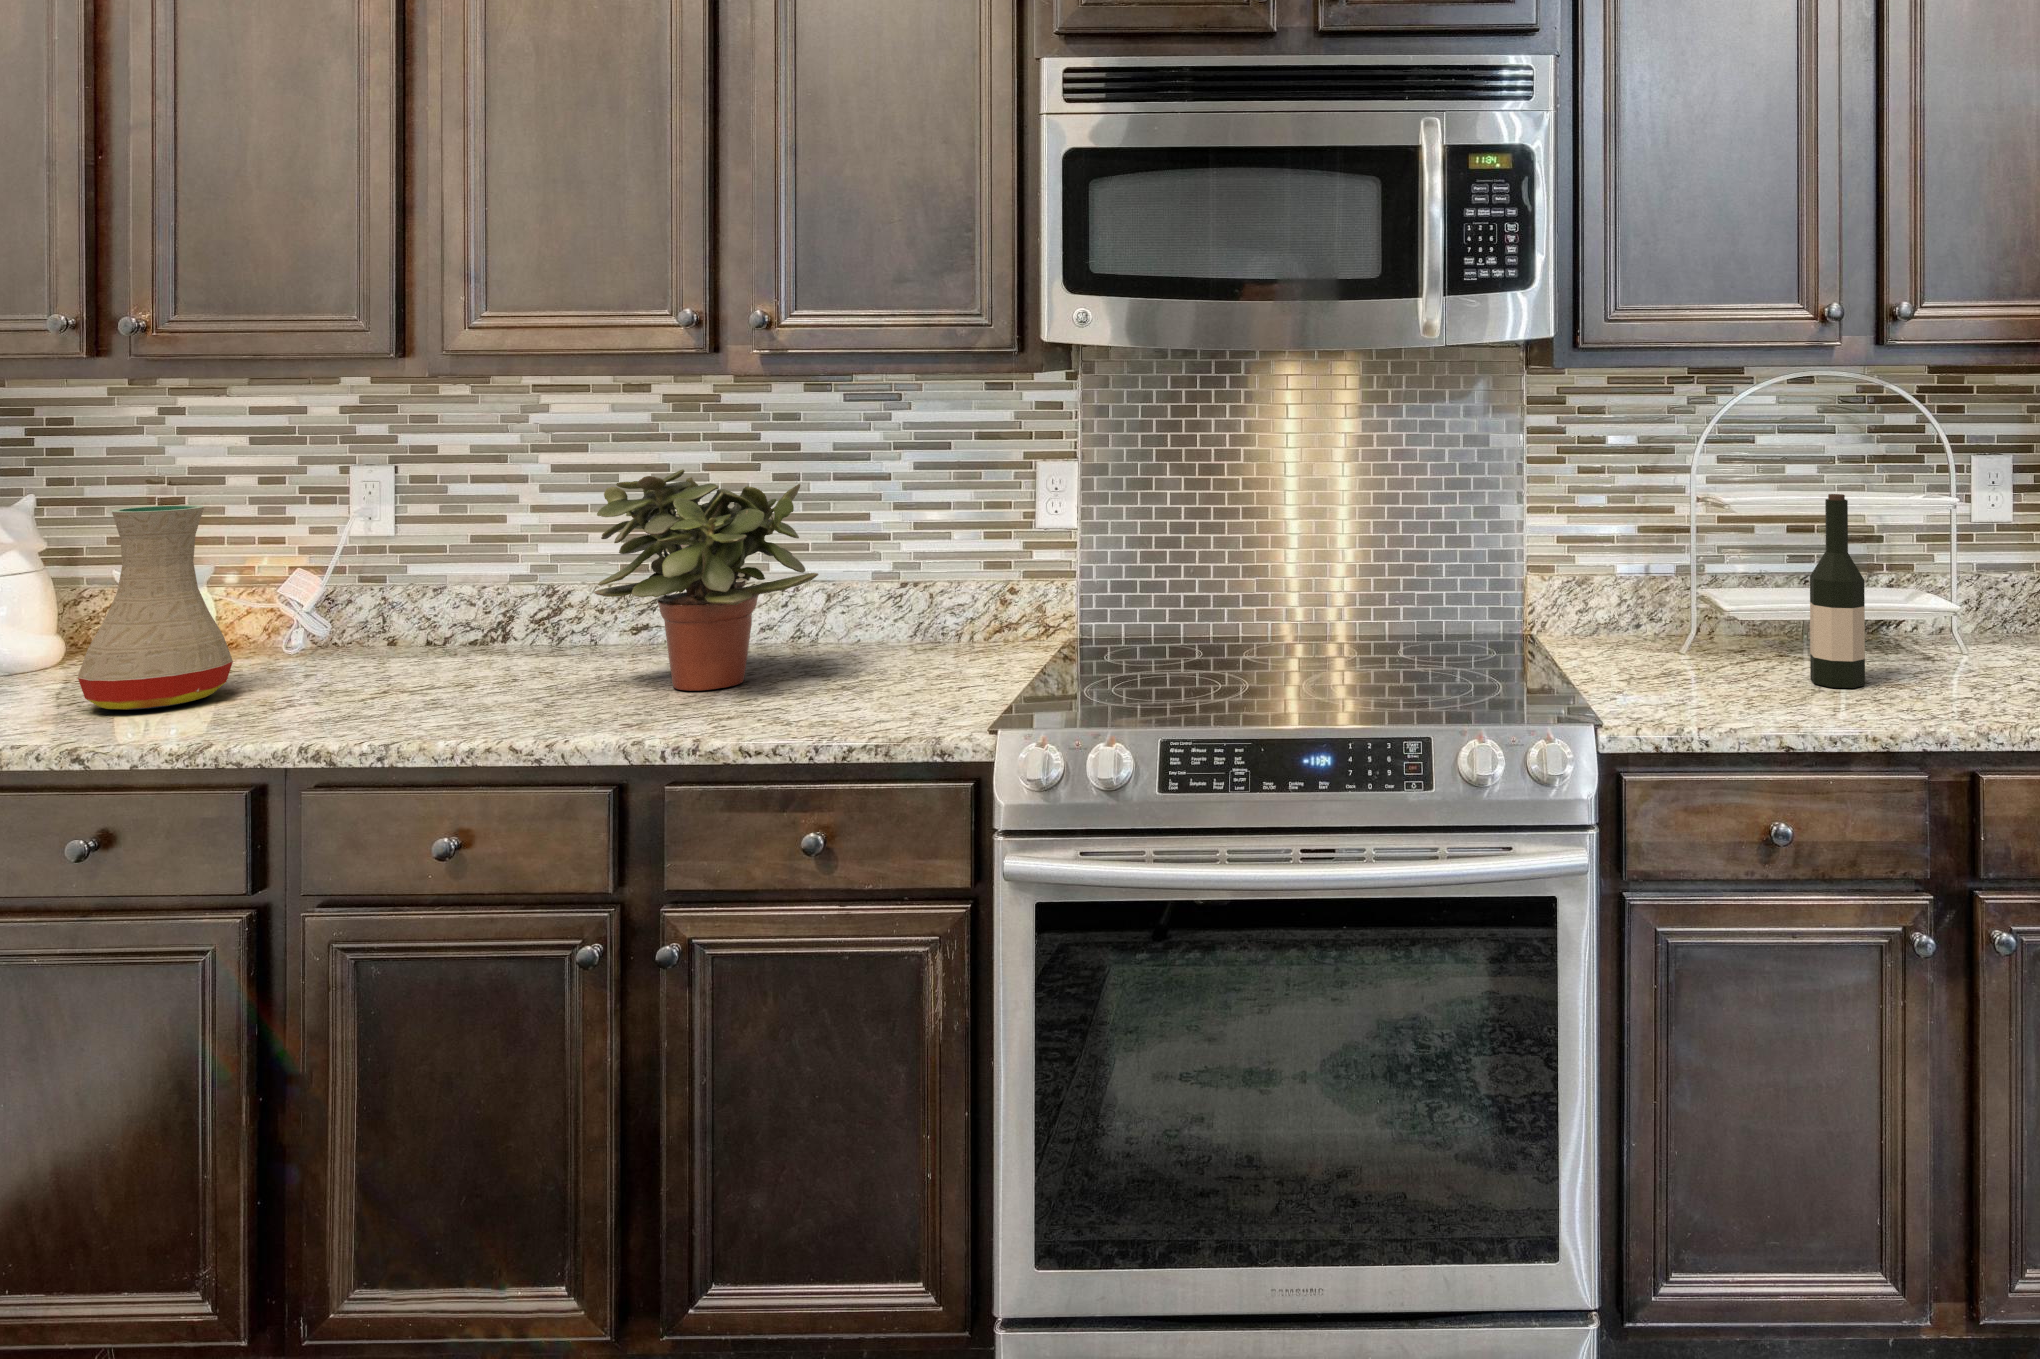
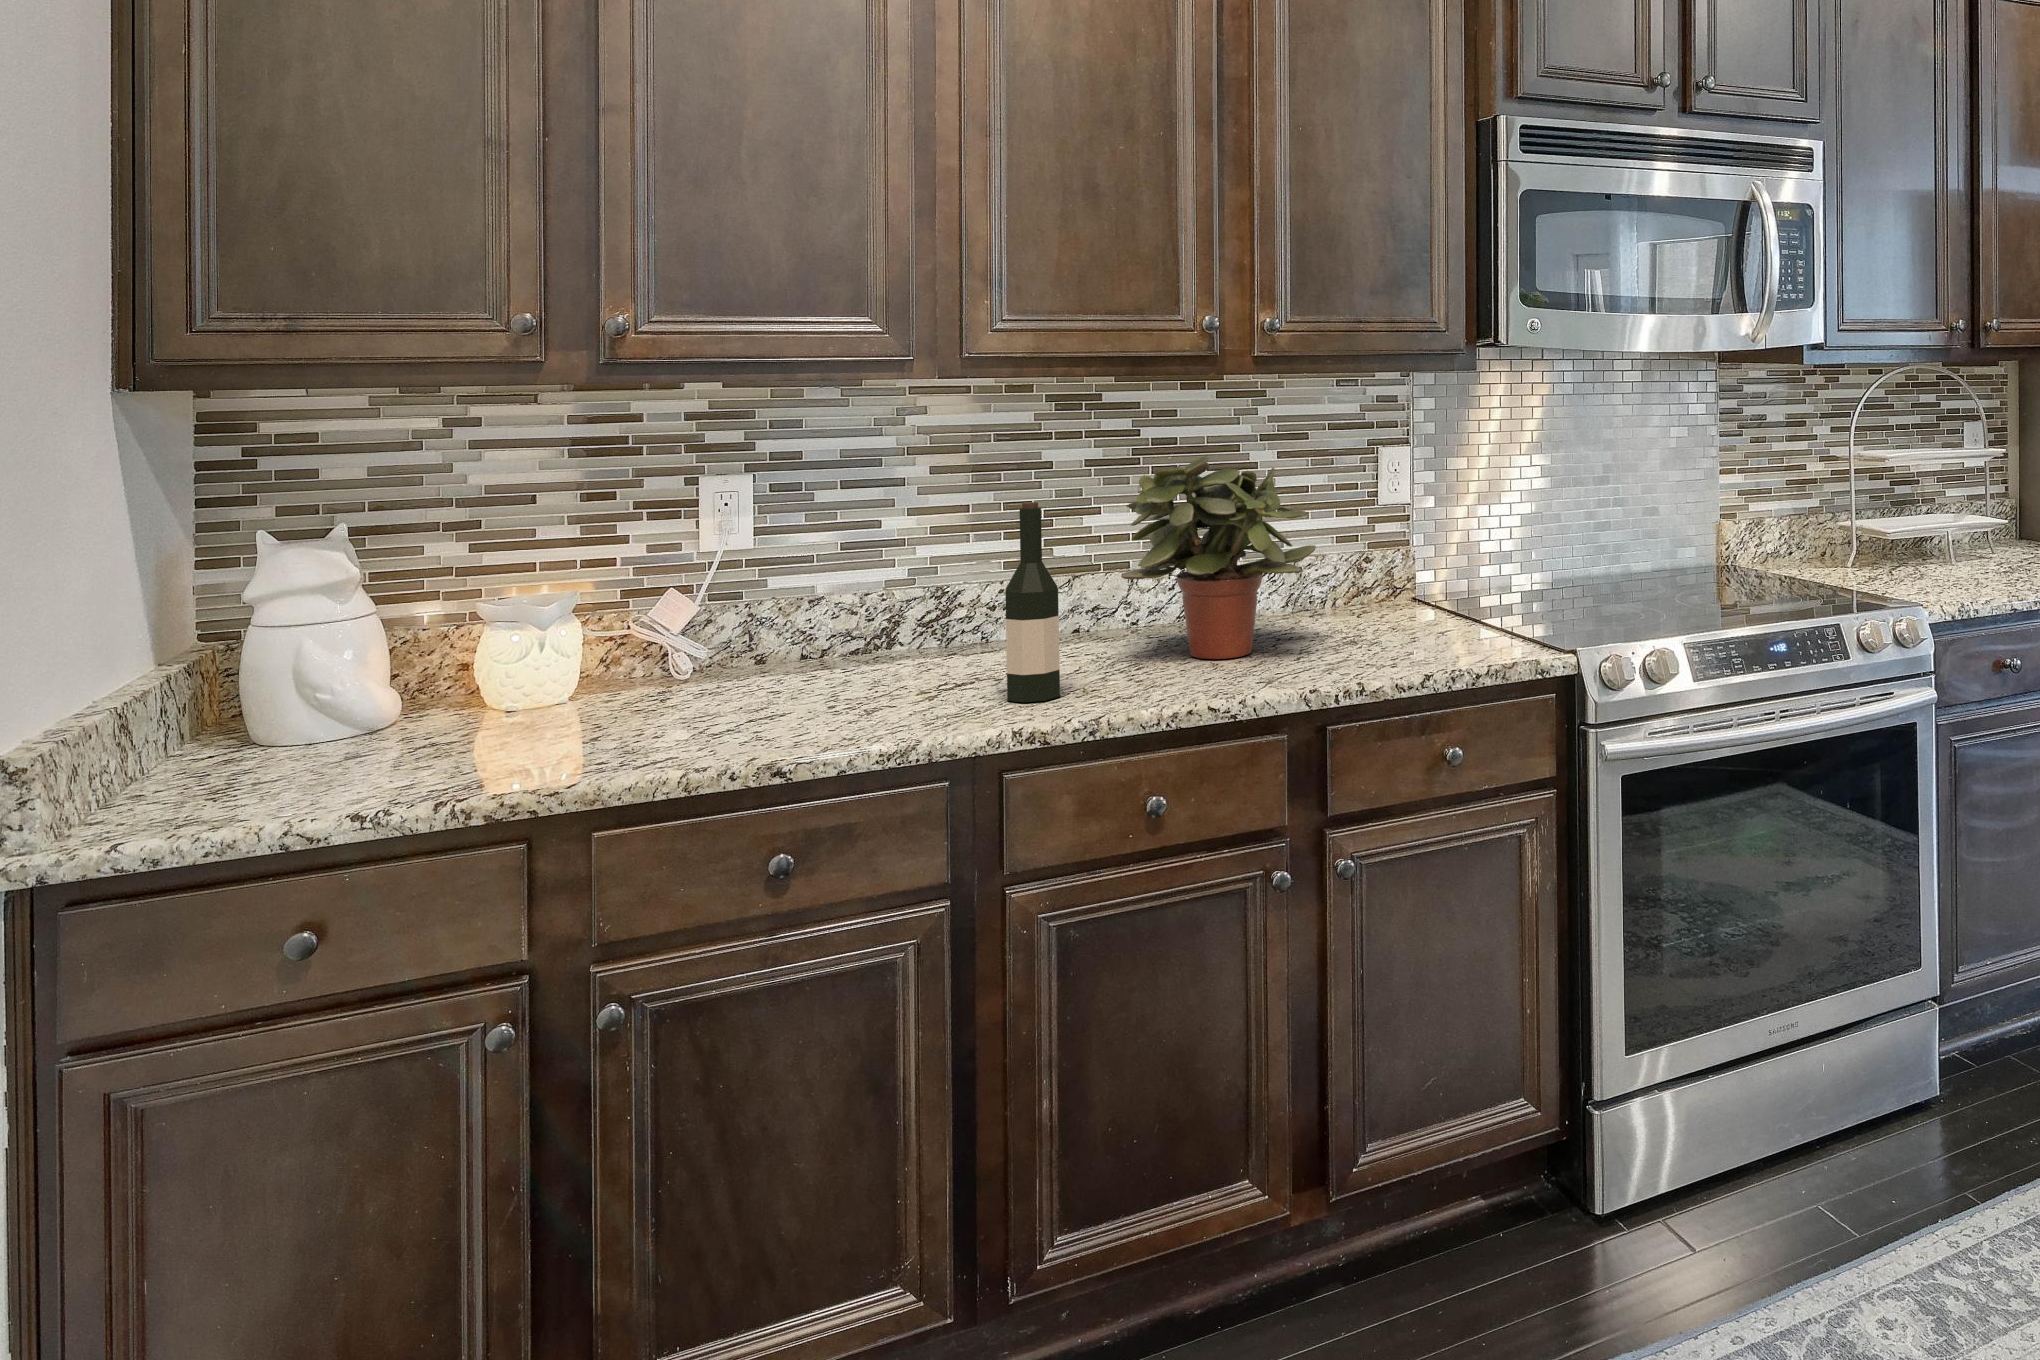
wine bottle: present [1810,494,1865,688] -> present [1005,502,1060,702]
vase: present [78,505,233,710] -> none [623,514,770,734]

